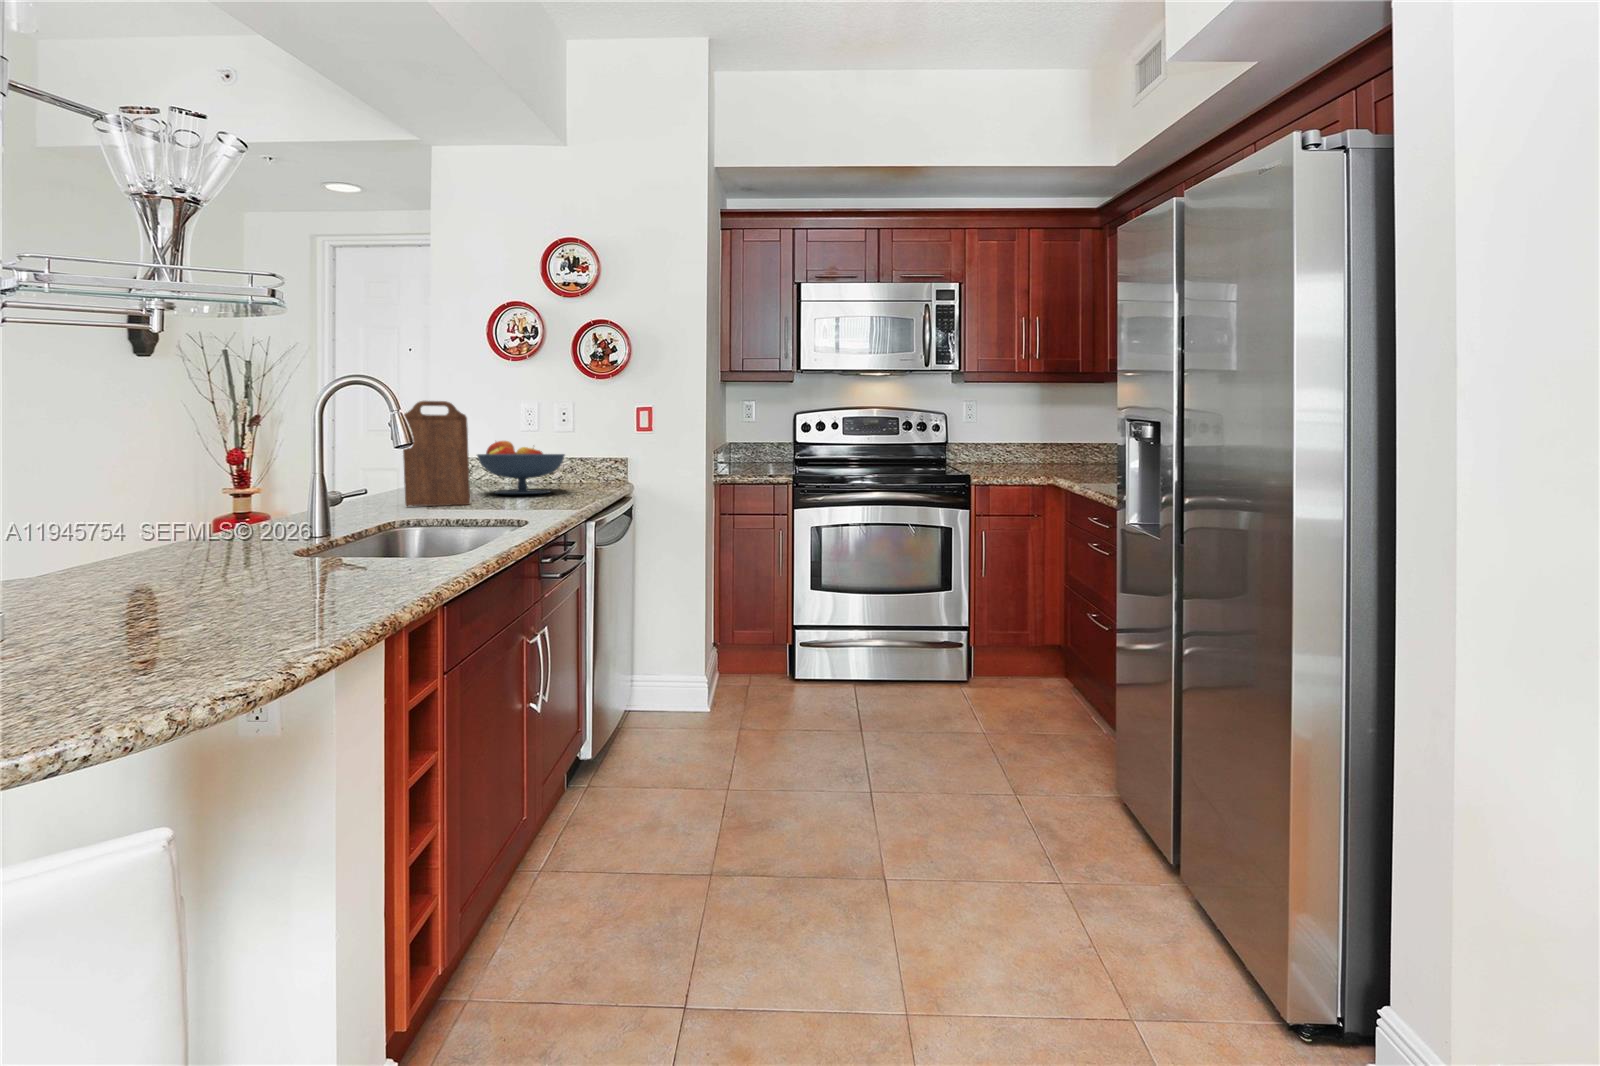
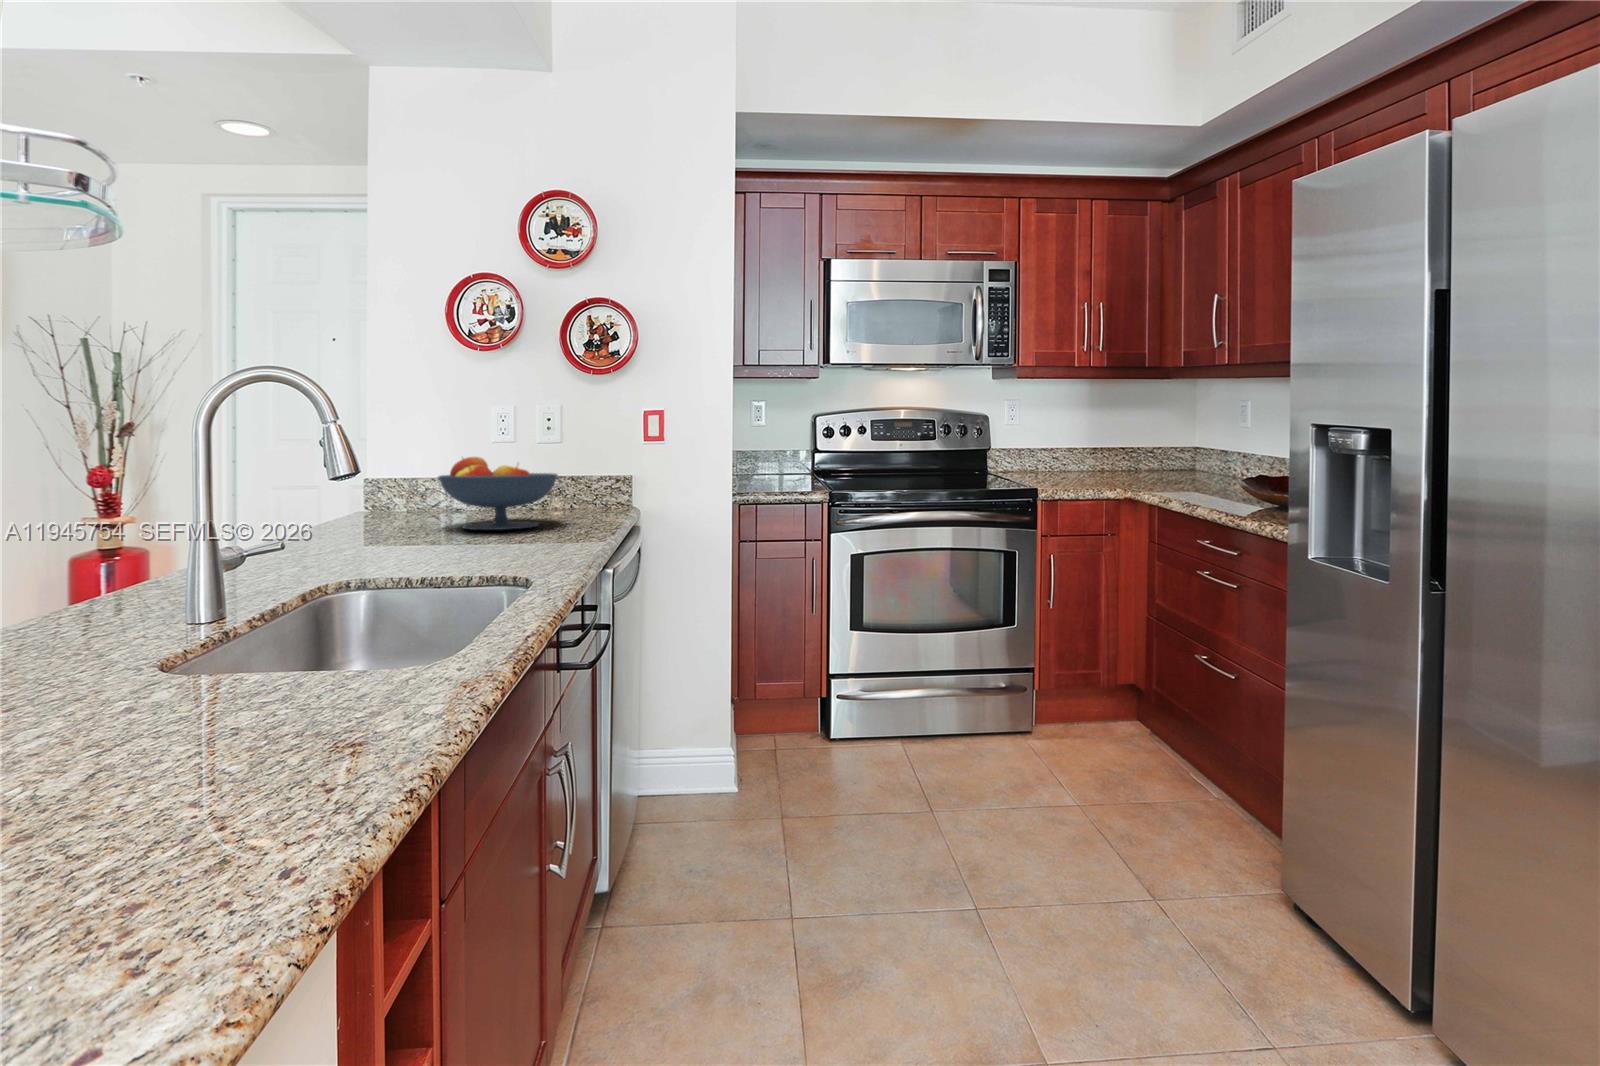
cutting board: present [403,401,470,506] -> none [336,403,436,554]

